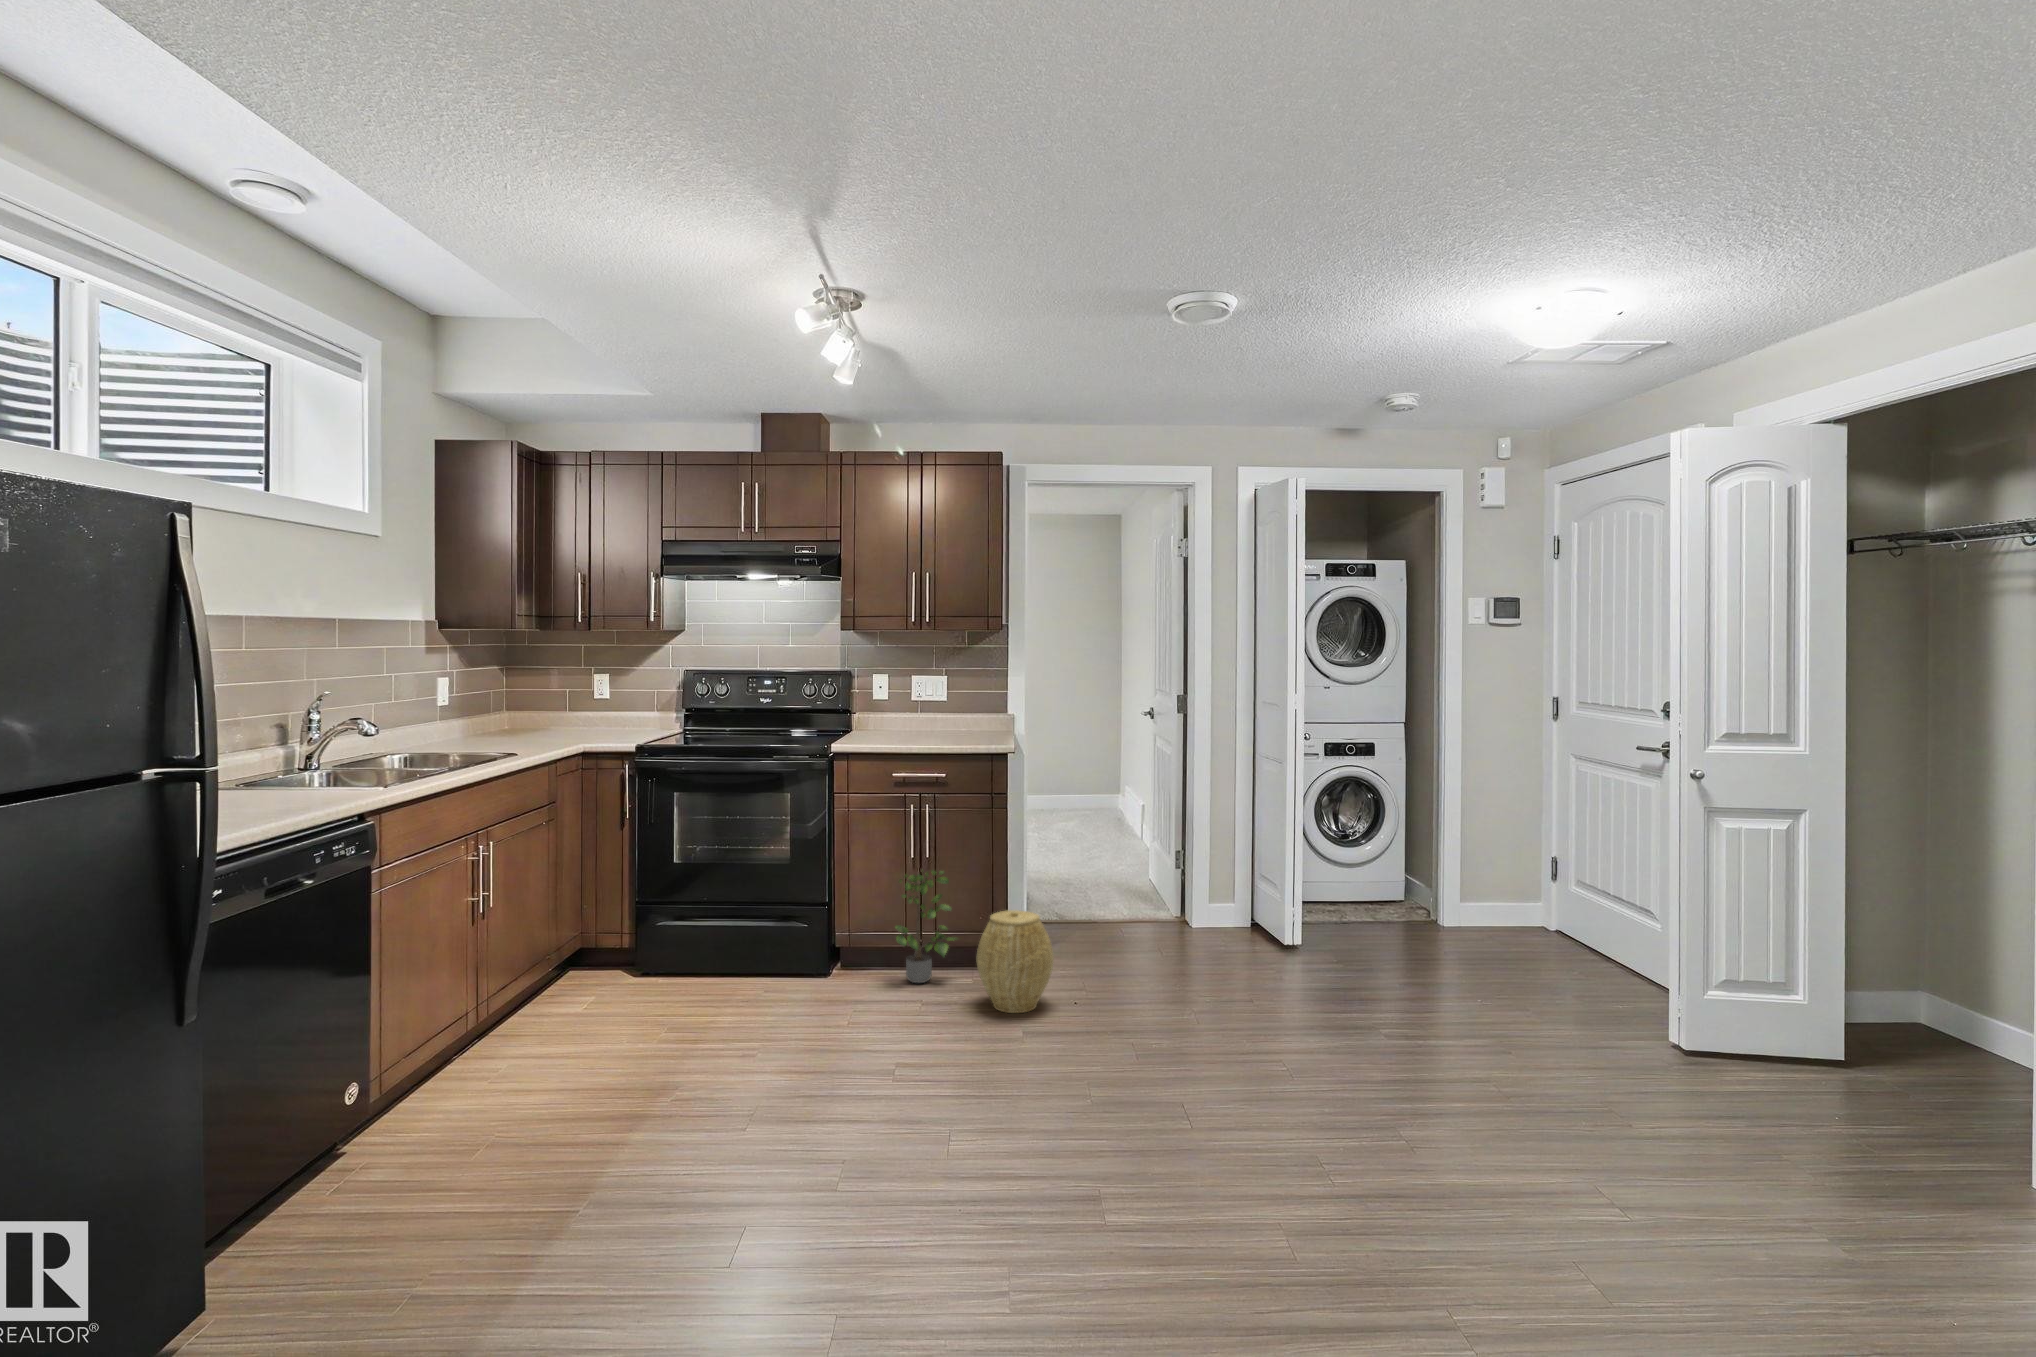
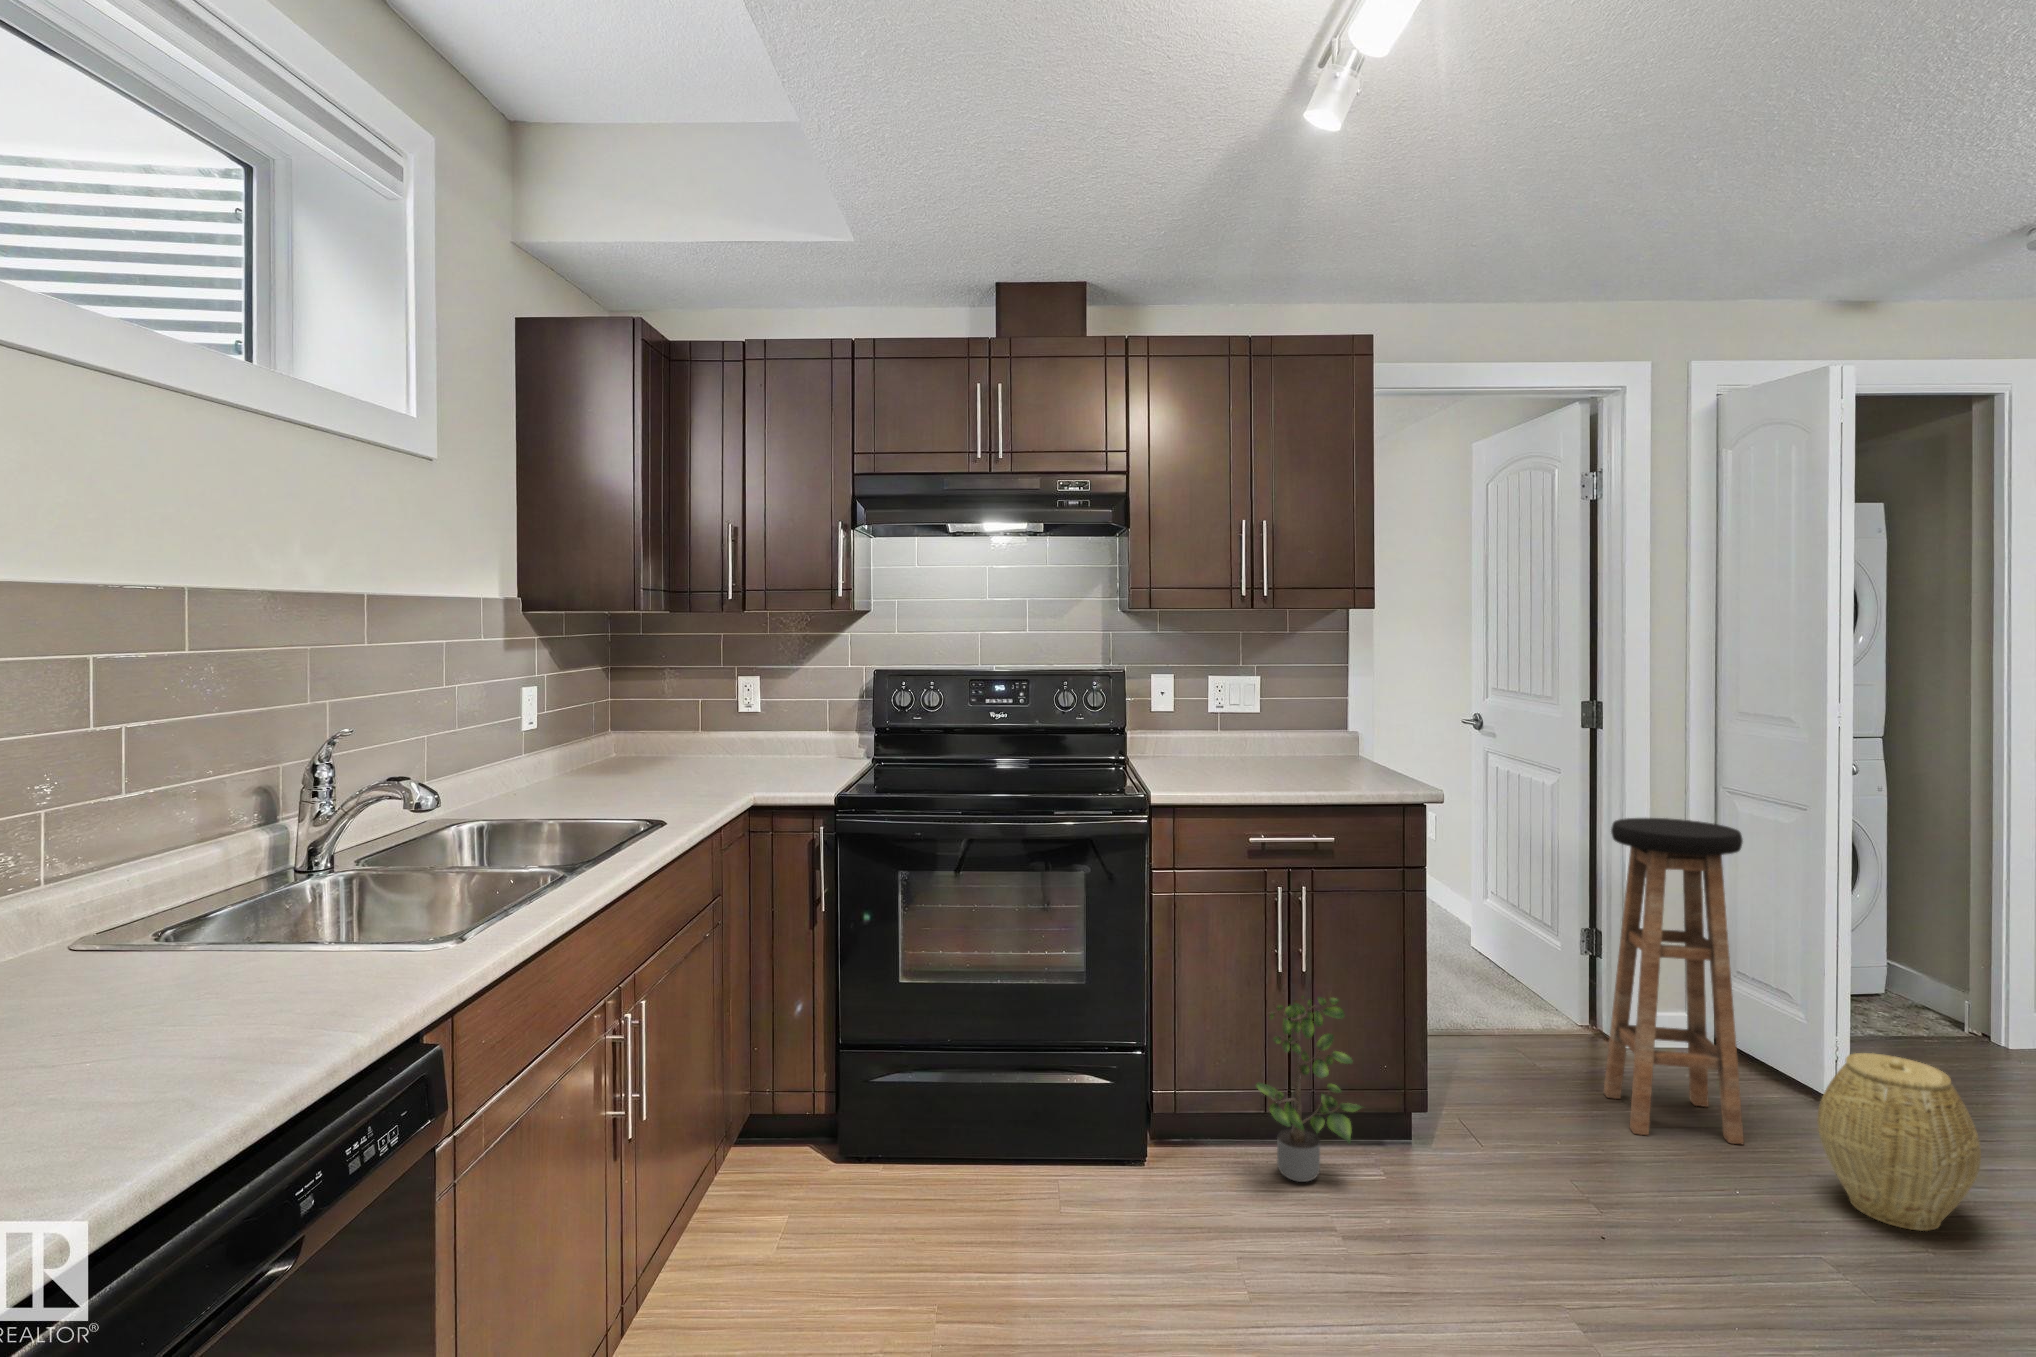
bar stool: none [1147,767,1218,968] -> present [1604,818,1744,1144]
woven basket: present [976,910,1054,1013] -> present [1817,1053,1981,1231]

